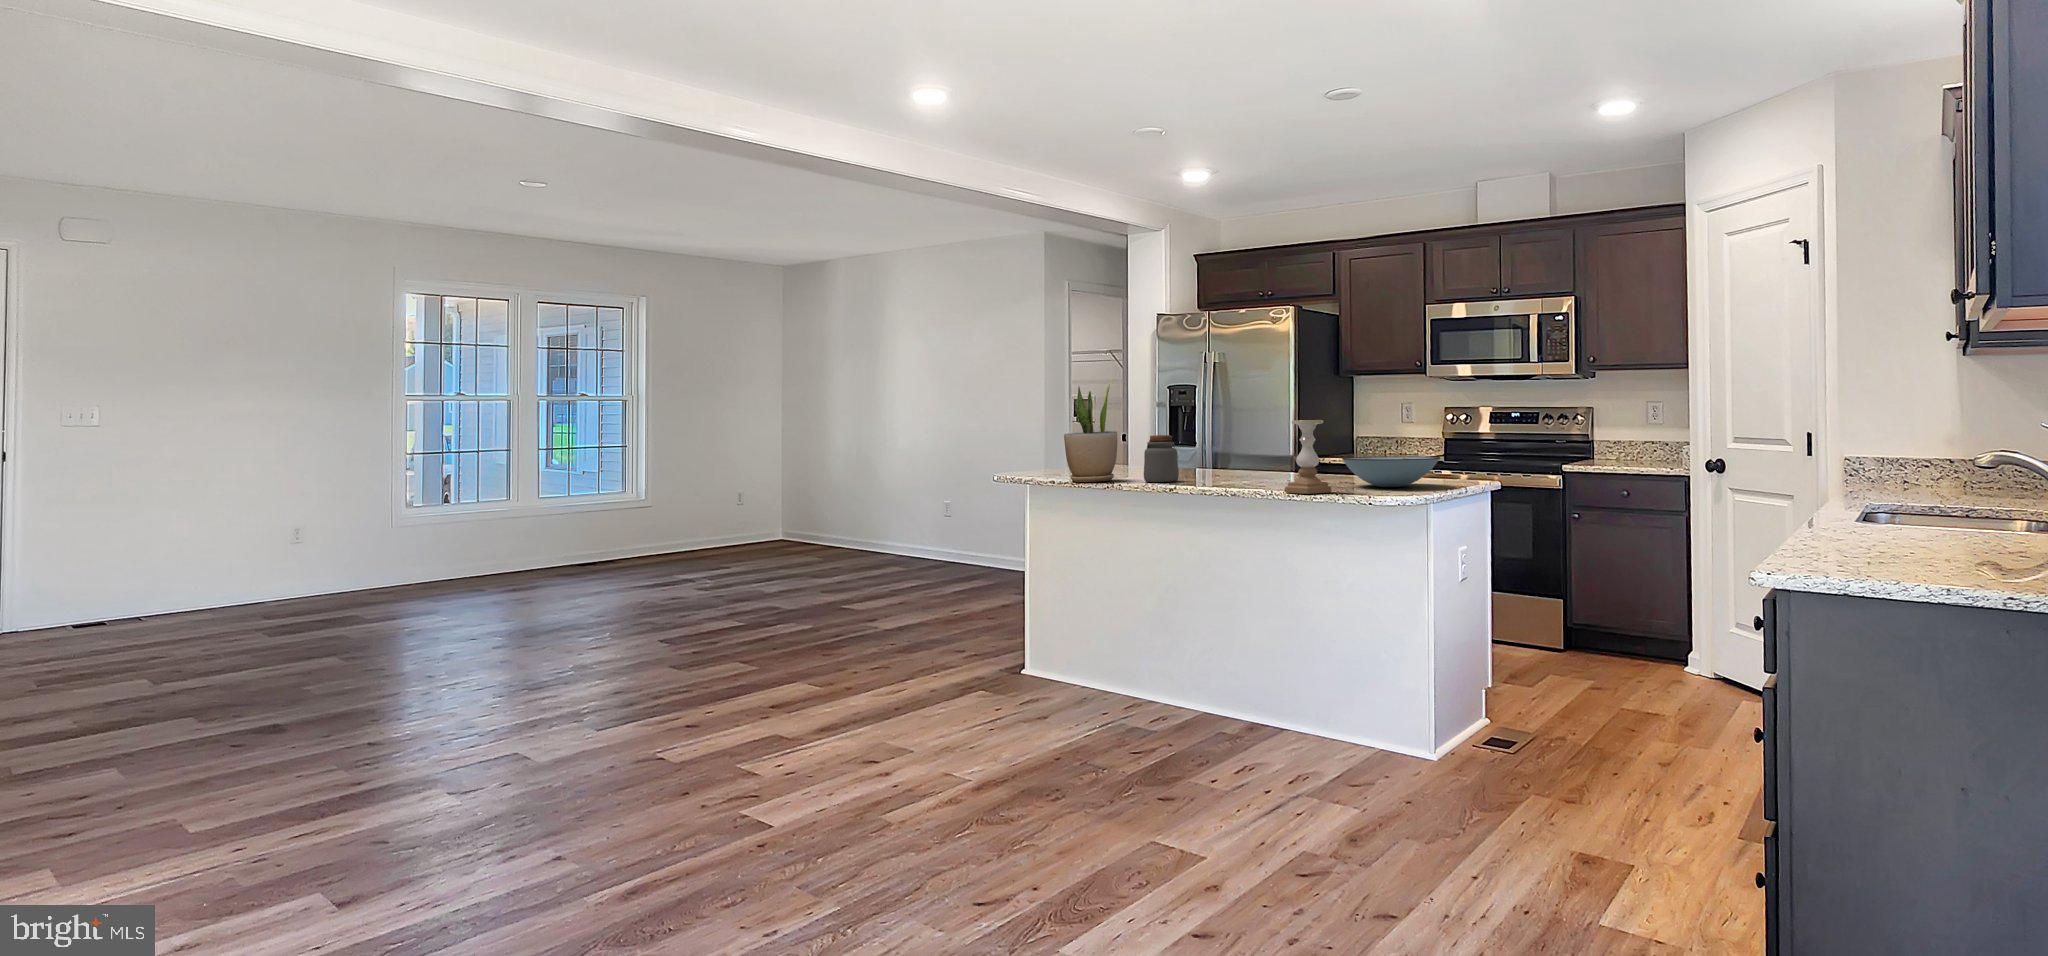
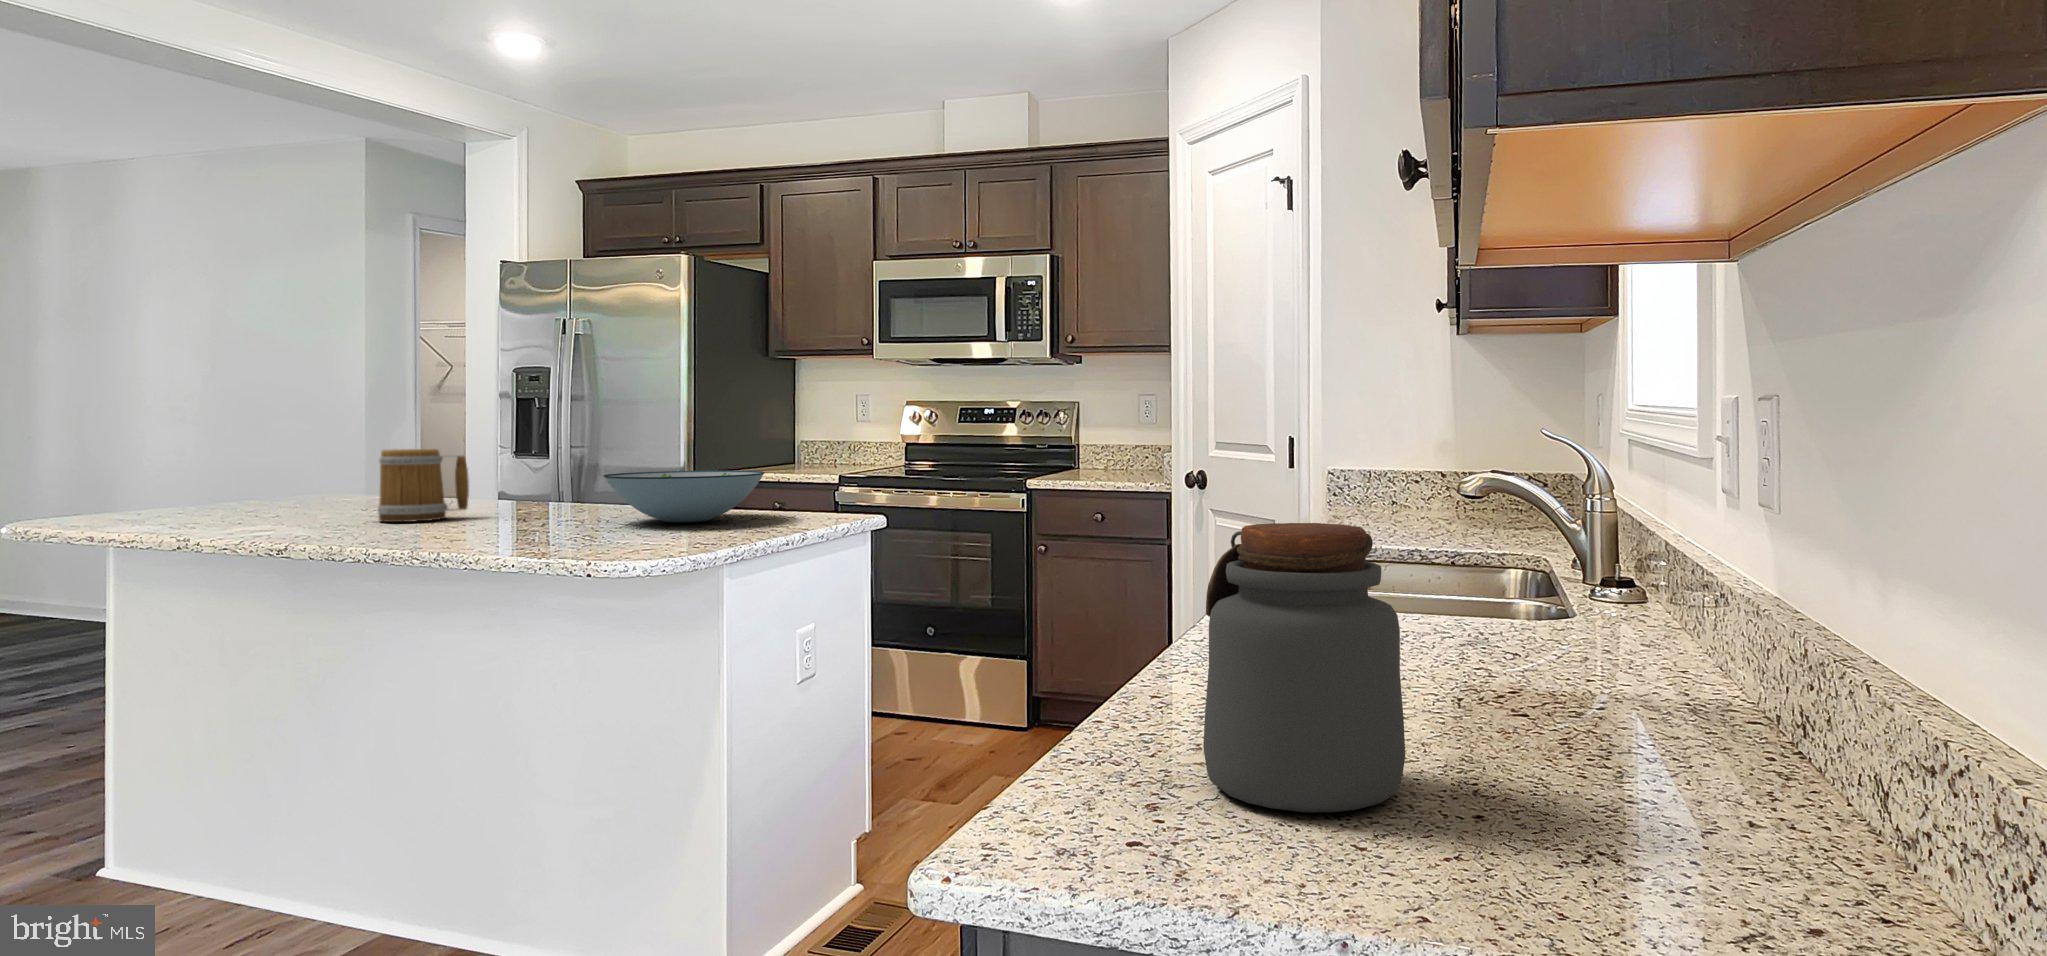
potted plant: present [1064,380,1117,482] -> none [137,333,254,517]
candle holder: present [1285,420,1331,494] -> none [465,408,548,541]
jar: present [1144,435,1179,482] -> present [1203,523,1405,812]
mug: none [1202,443,1248,485] -> present [378,449,469,522]

